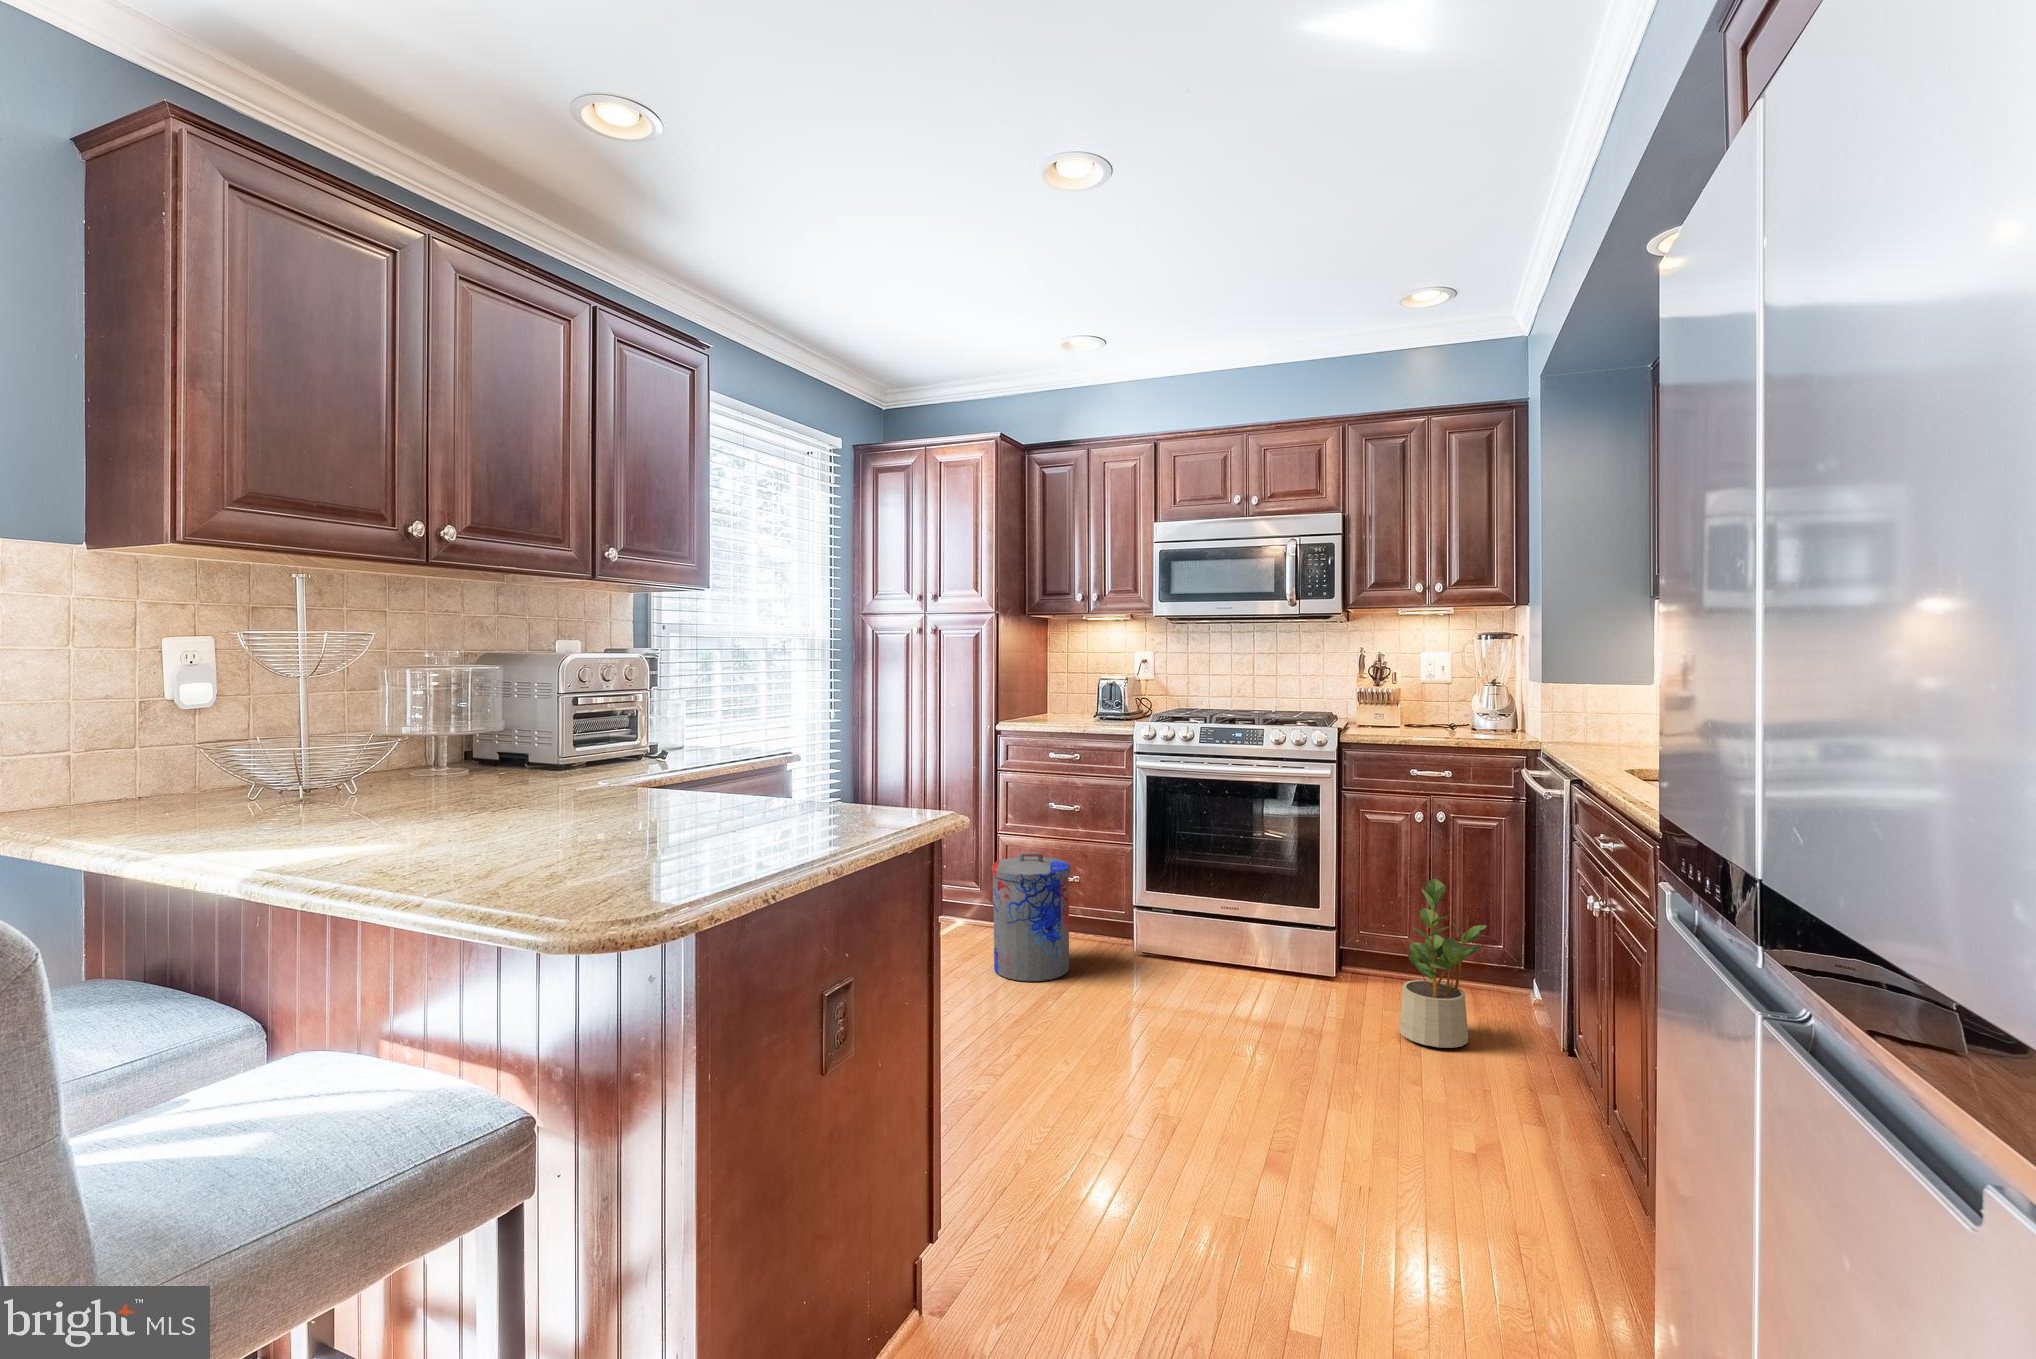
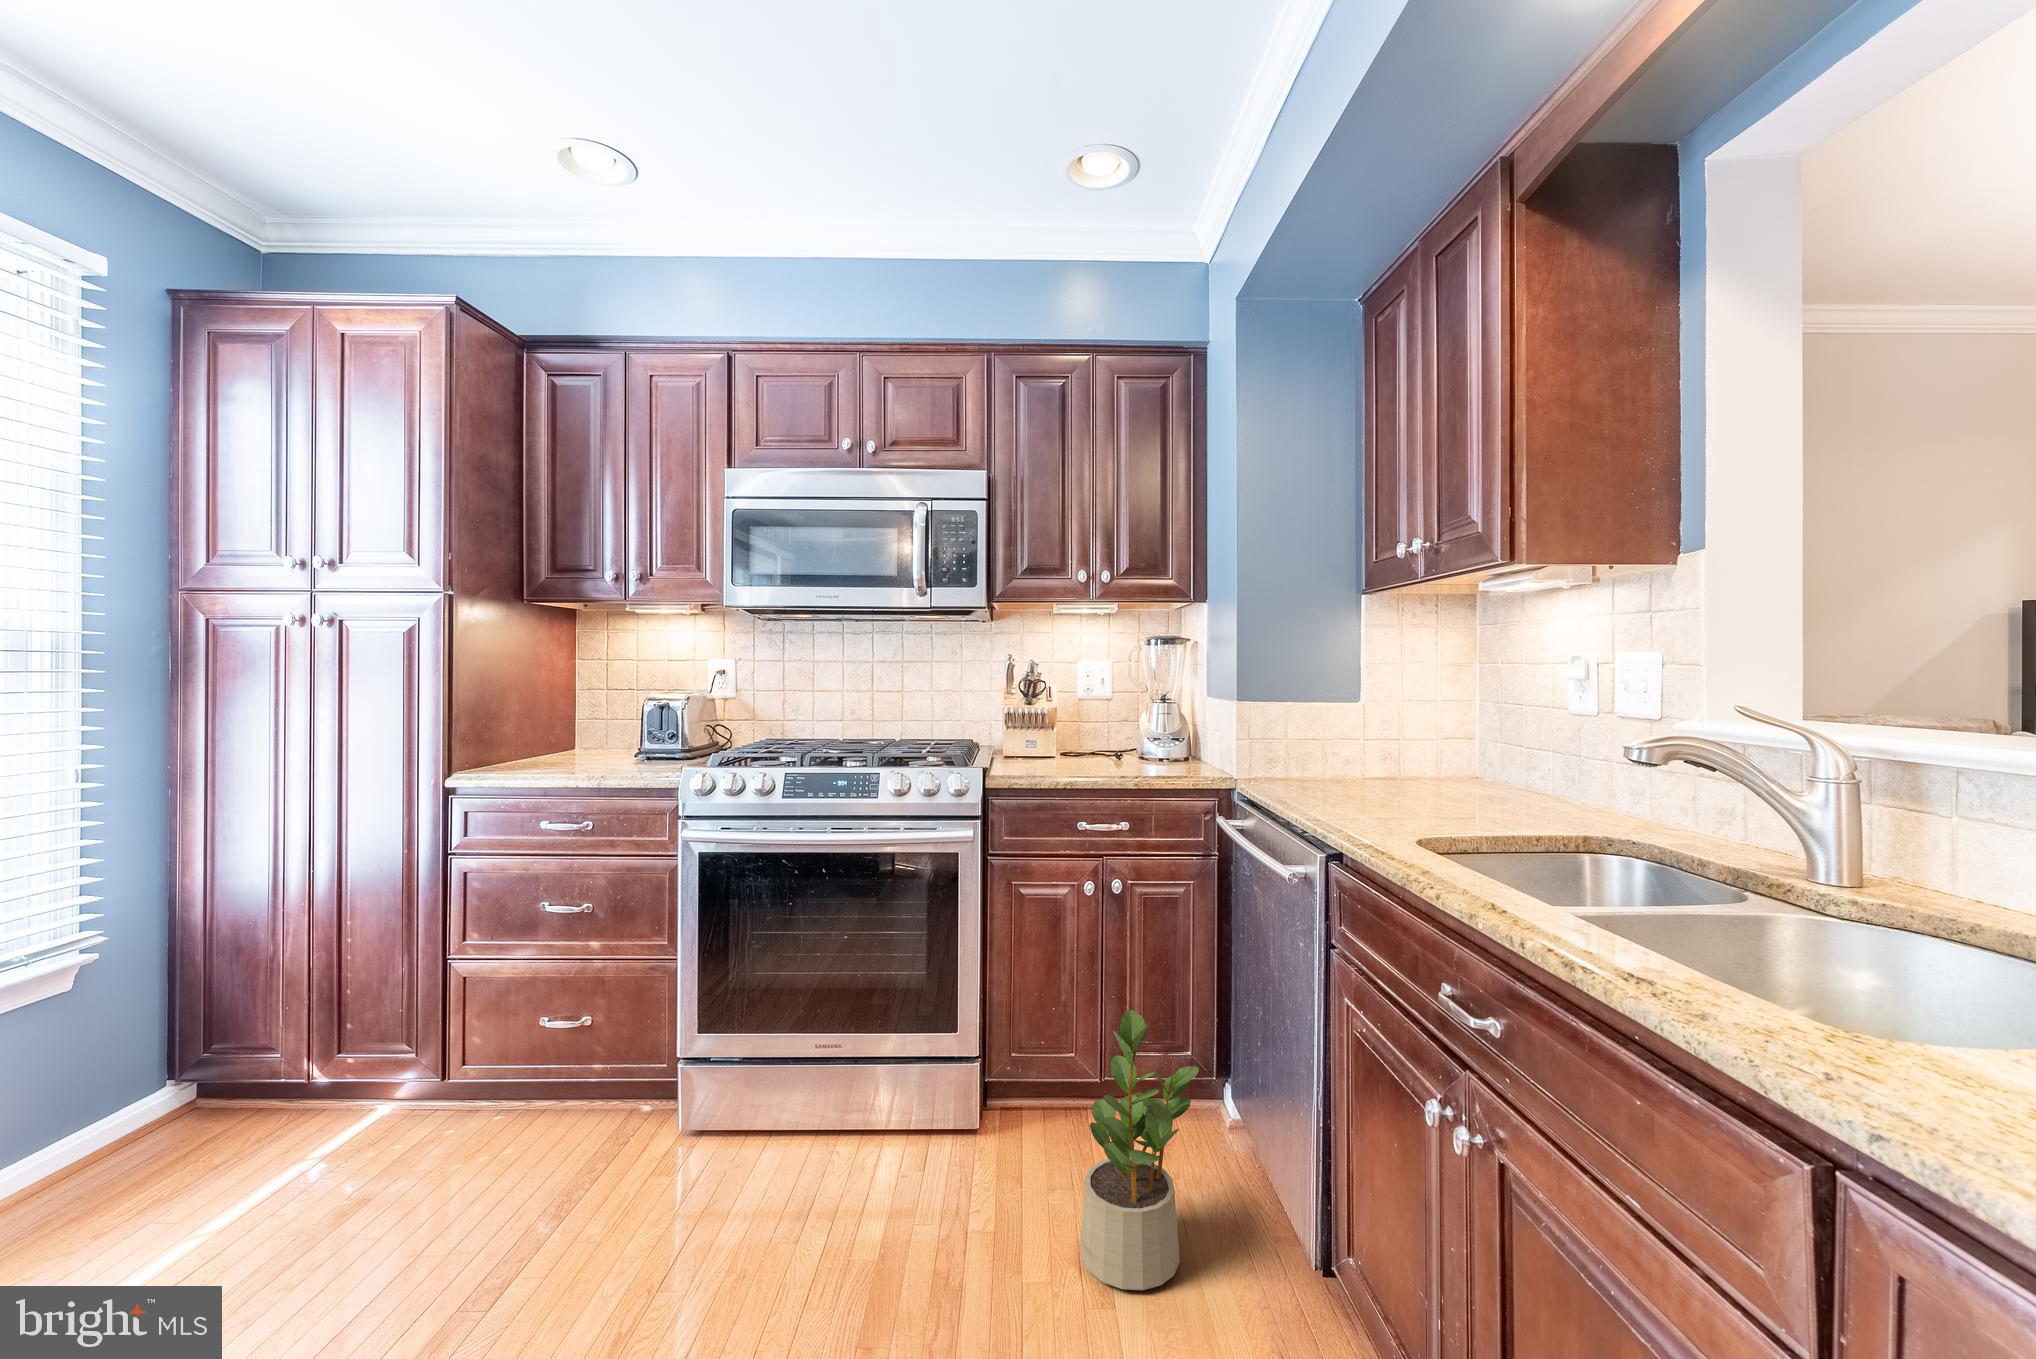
trash can: present [992,852,1070,981] -> none [379,1007,549,1269]

